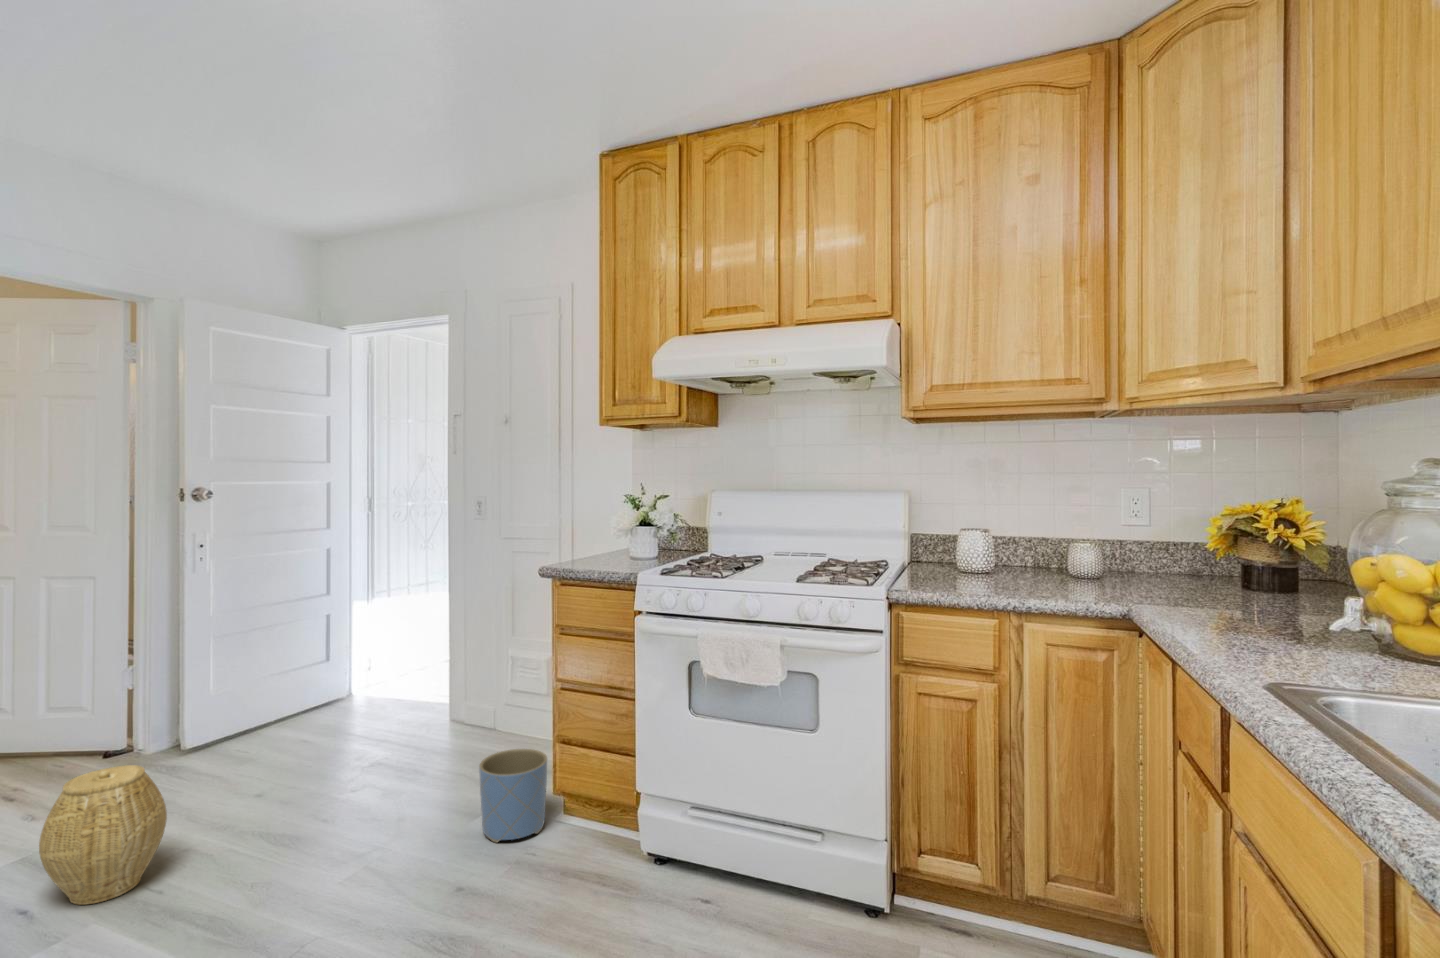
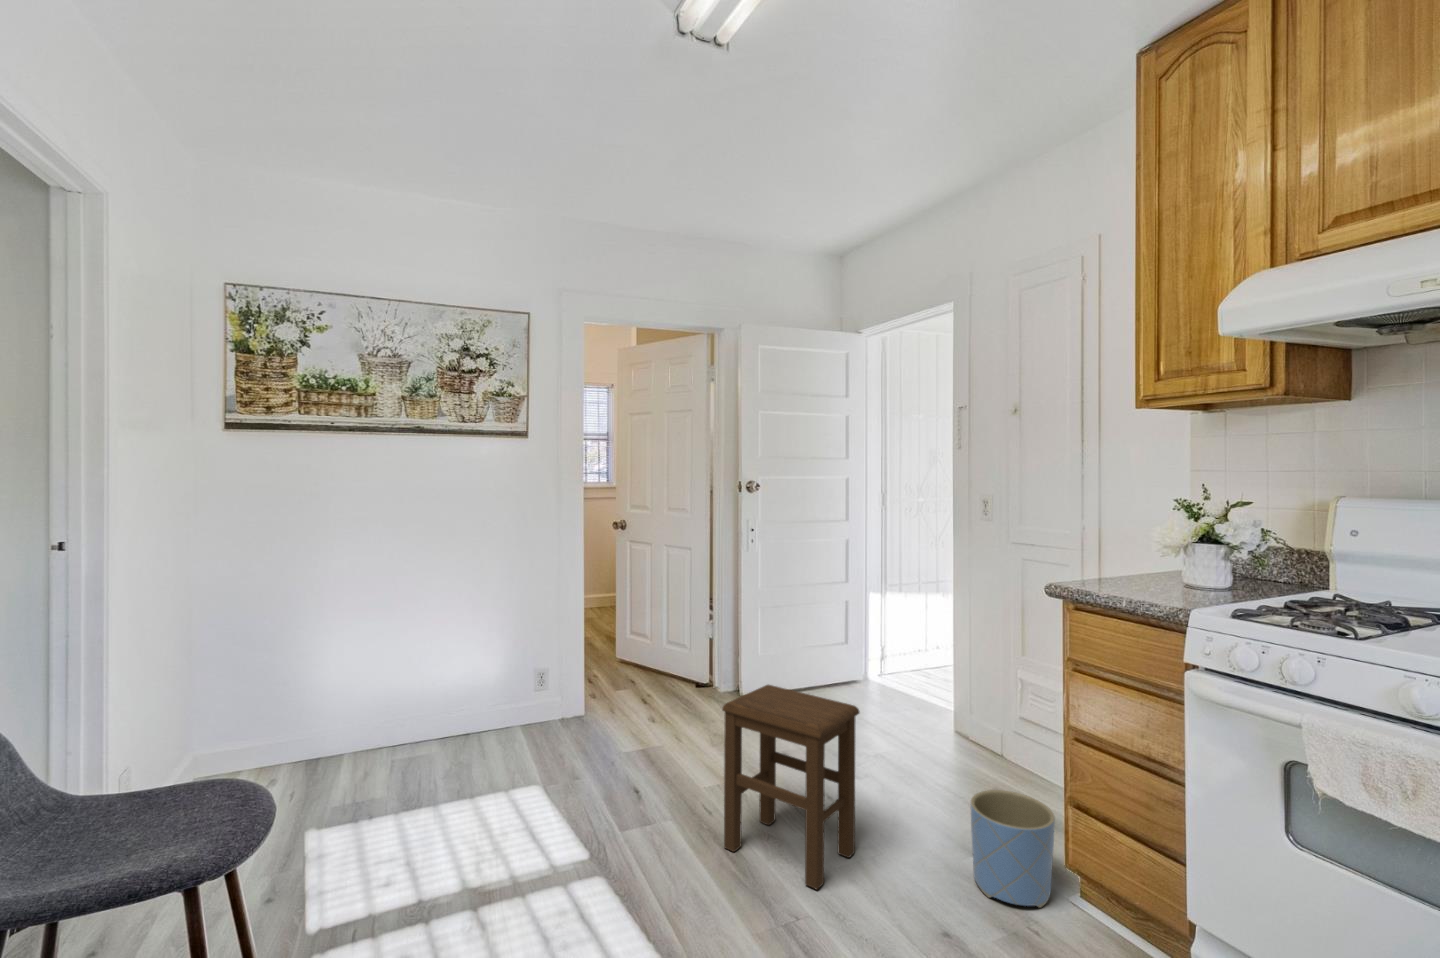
stool: none [200,709,370,908] -> present [722,685,860,890]
woven basket: present [39,765,167,905] -> none [633,703,709,810]

